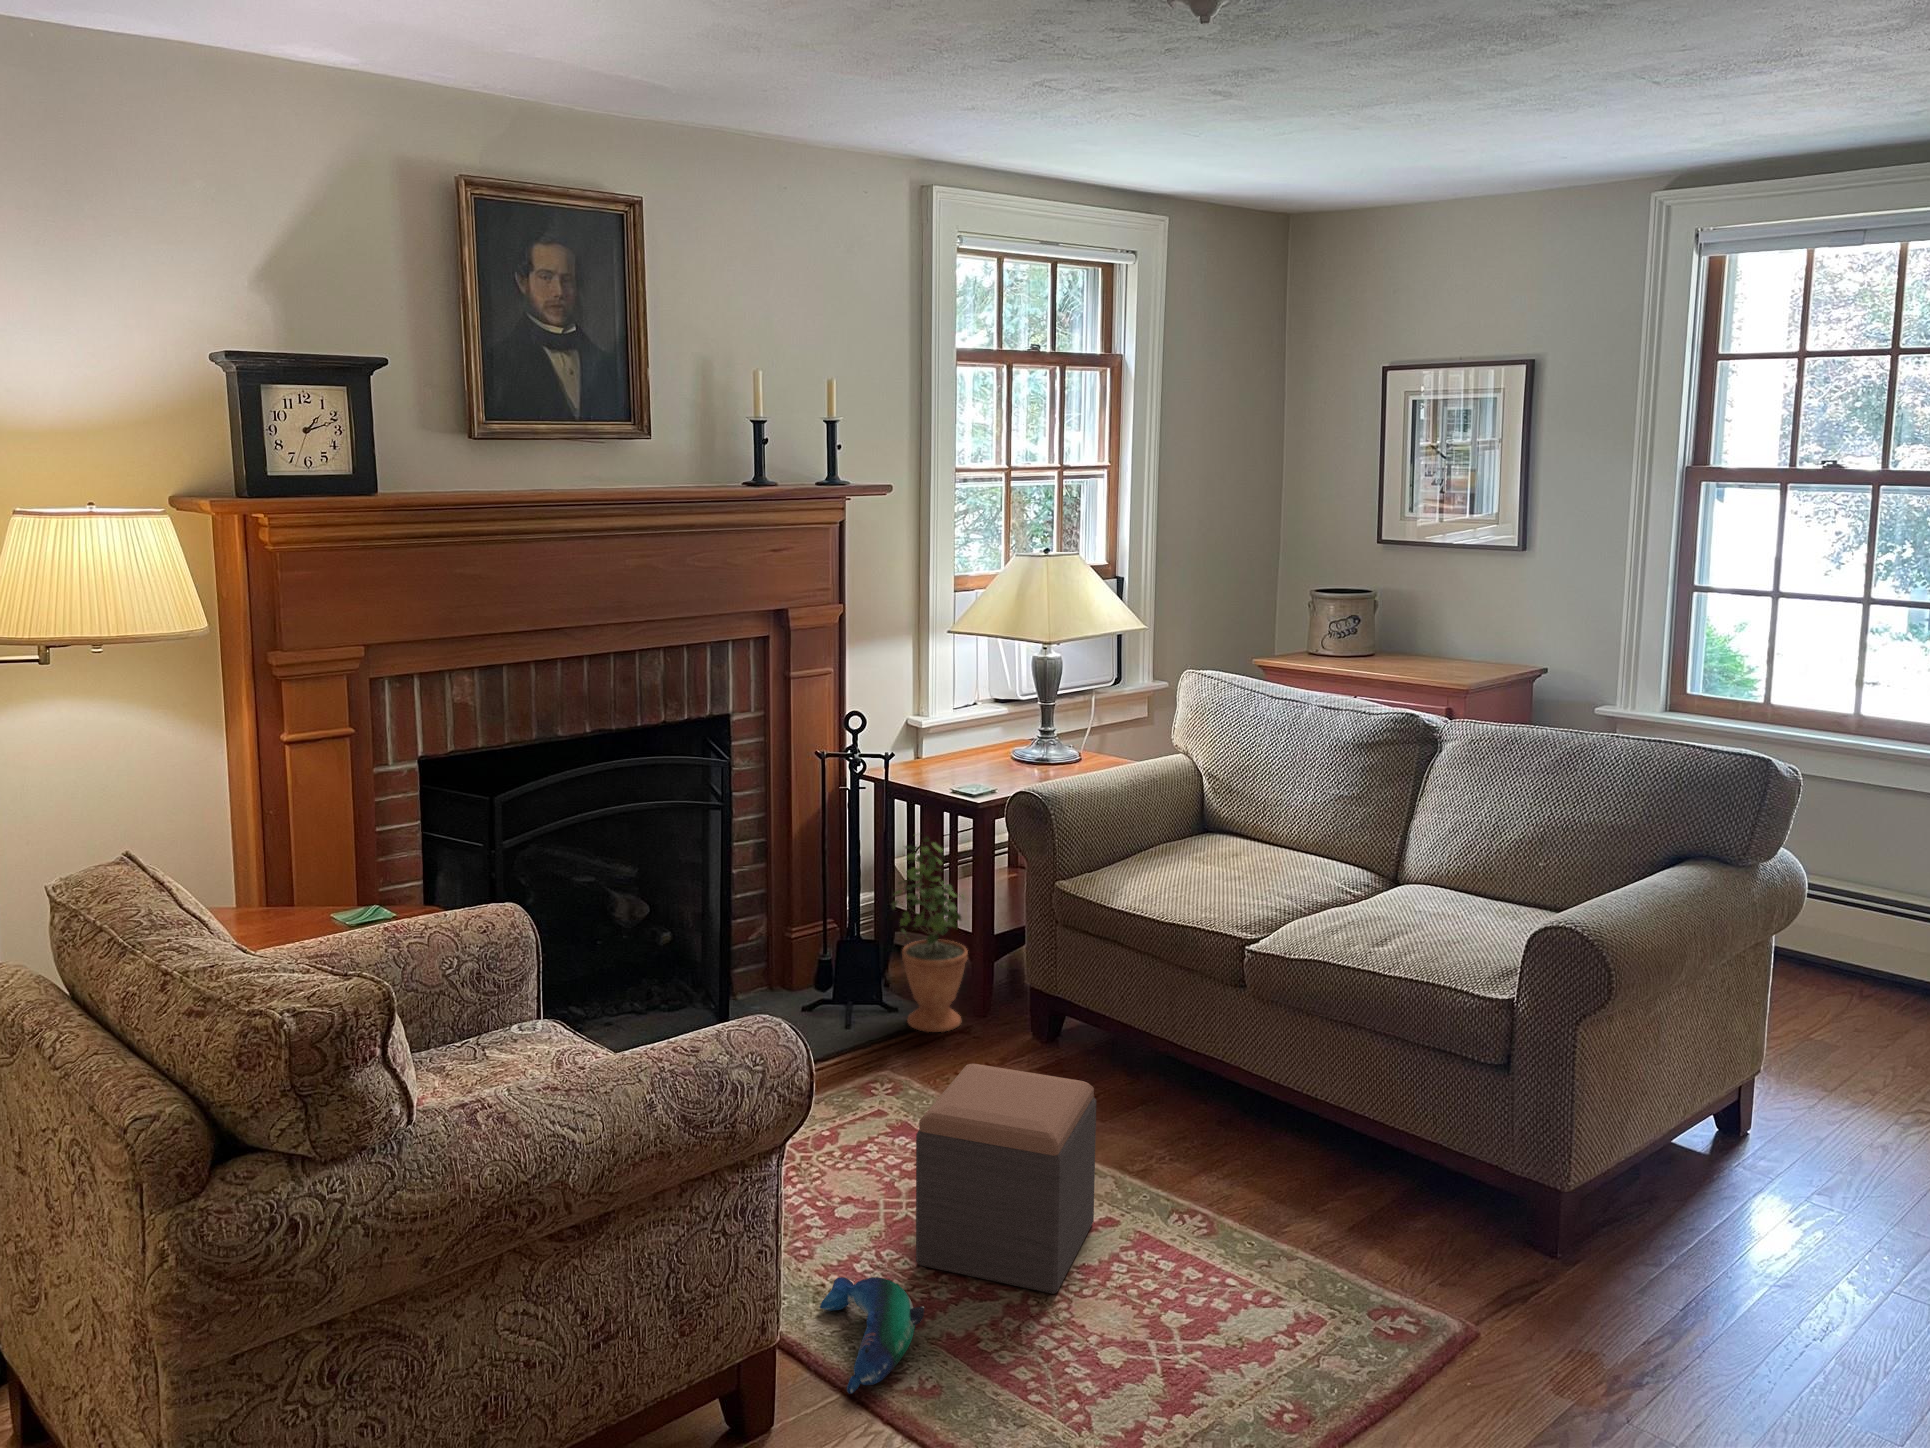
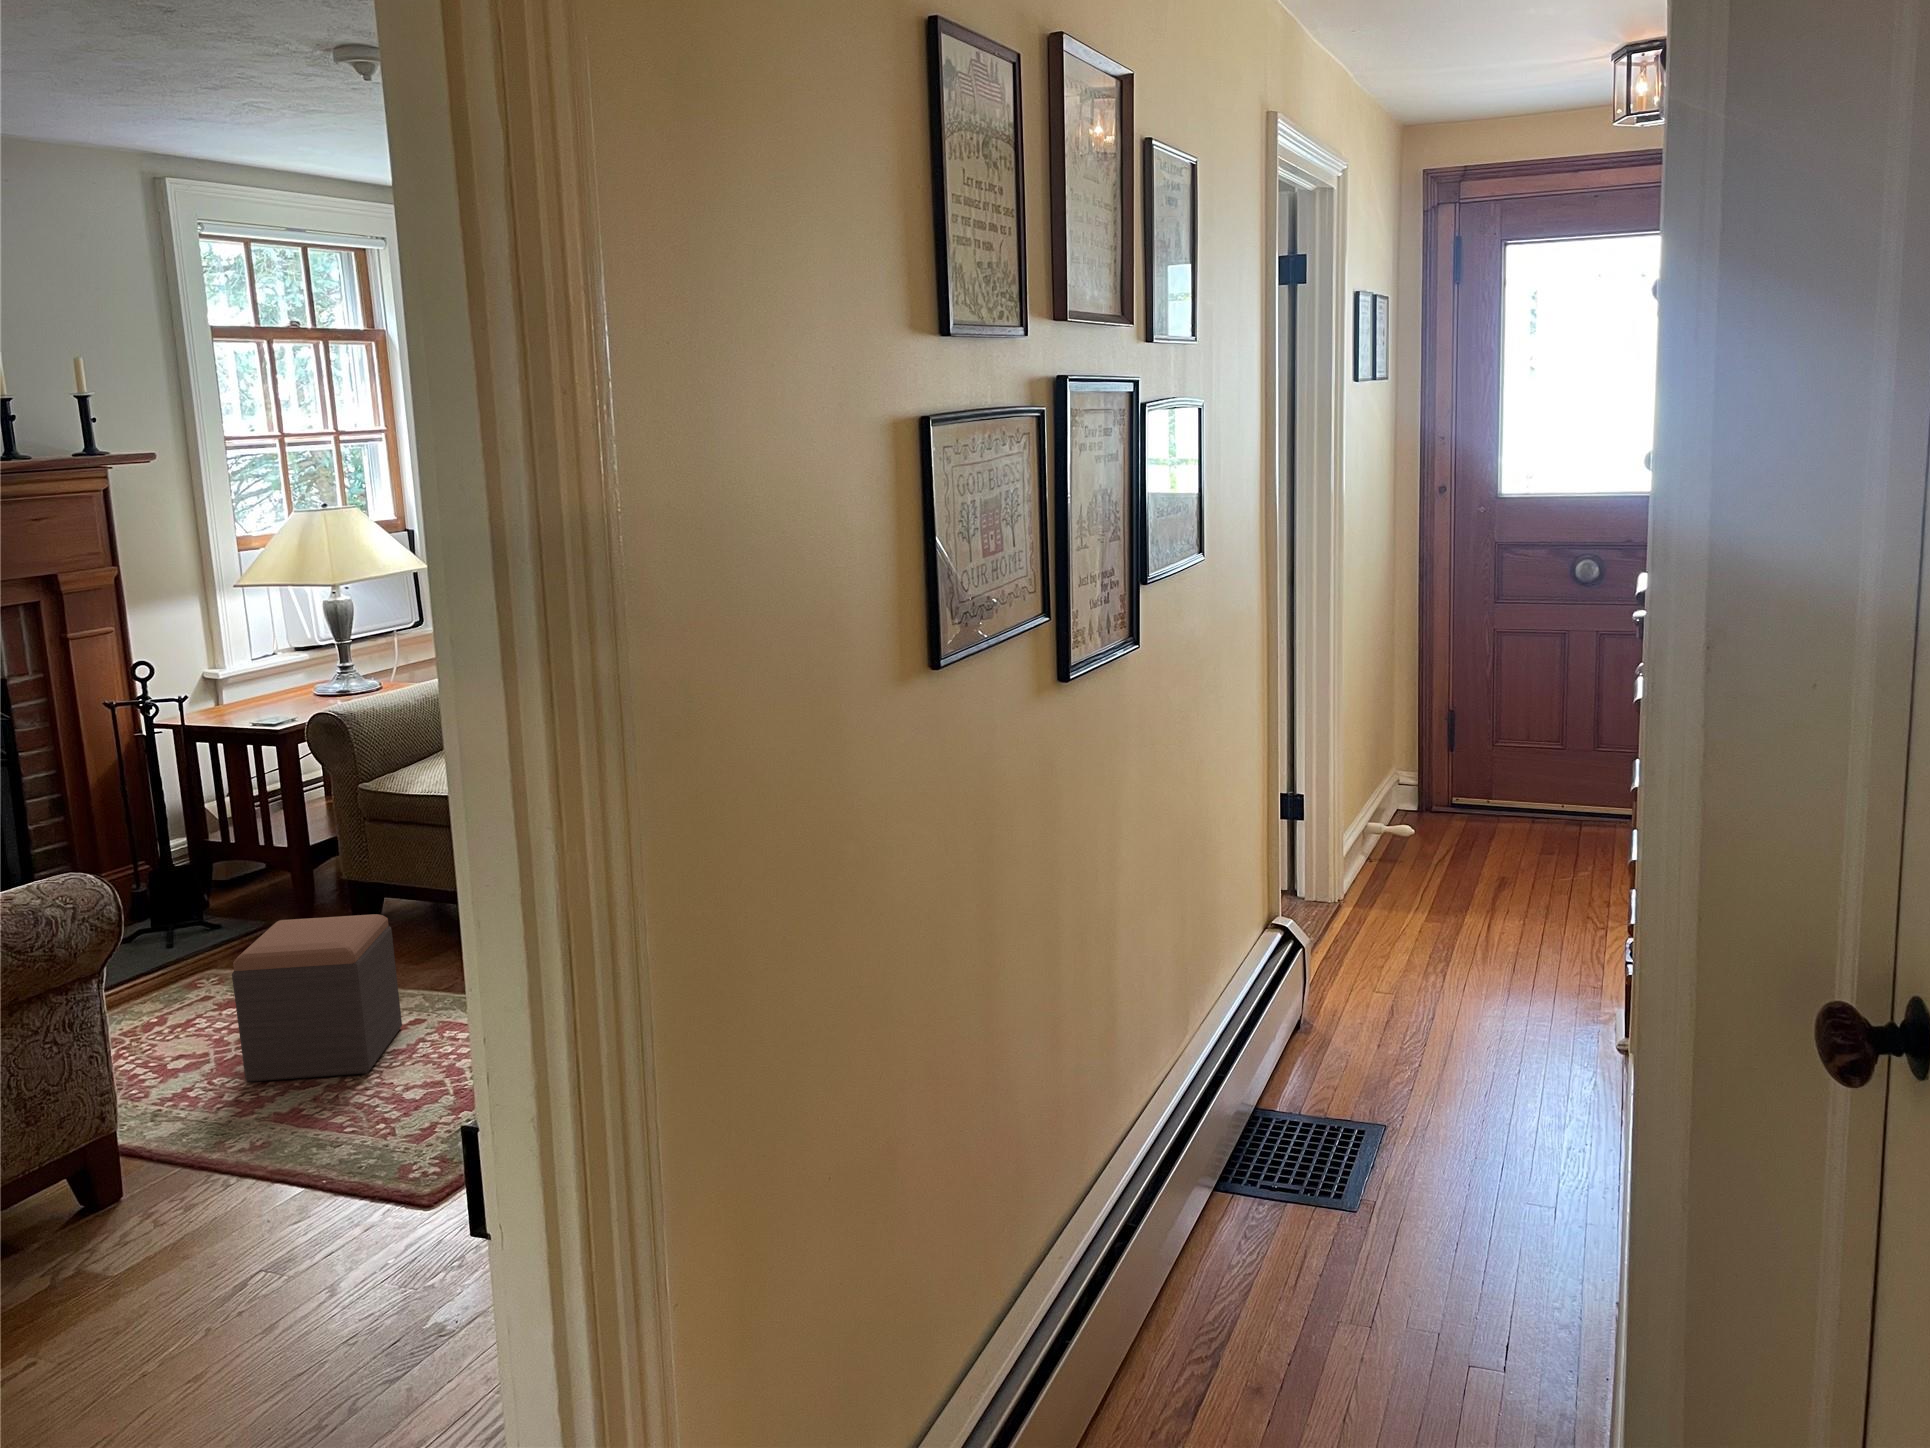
potted plant: present [892,837,968,1032] -> none [200,763,284,937]
plush toy: present [820,1277,924,1394] -> none [159,1084,251,1163]

